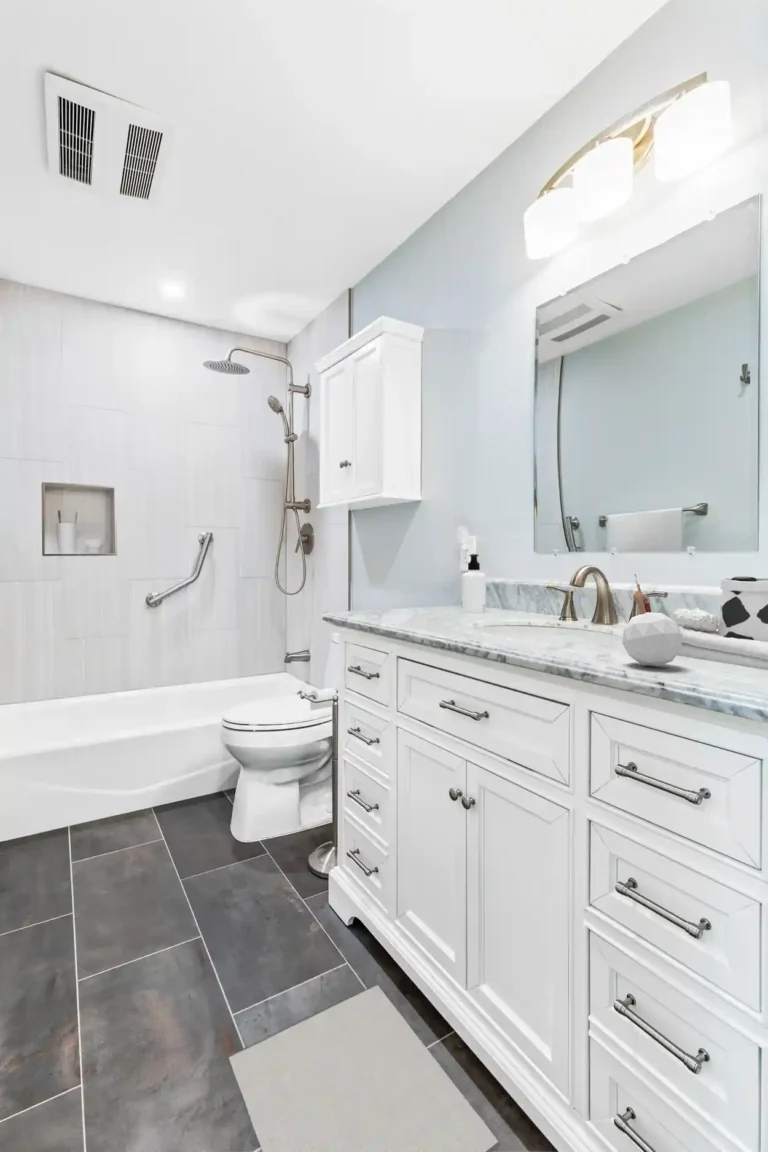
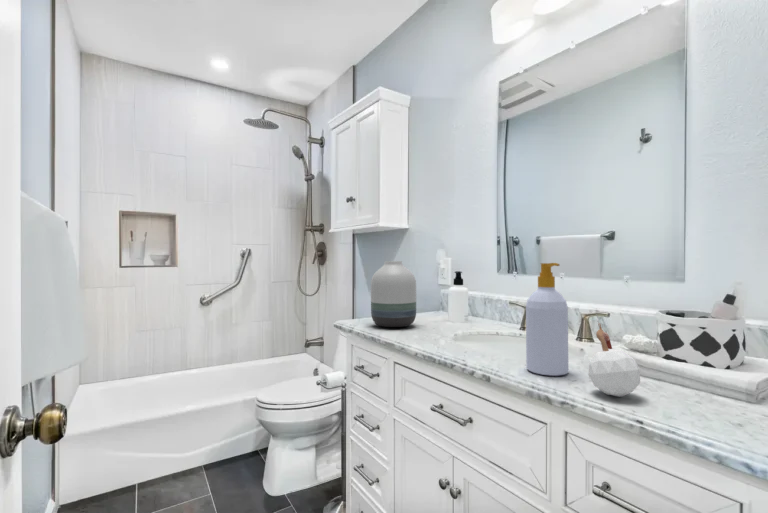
soap bottle: none [555,517,606,653] -> present [526,263,569,376]
vase: none [369,535,427,618] -> present [371,261,416,327]

